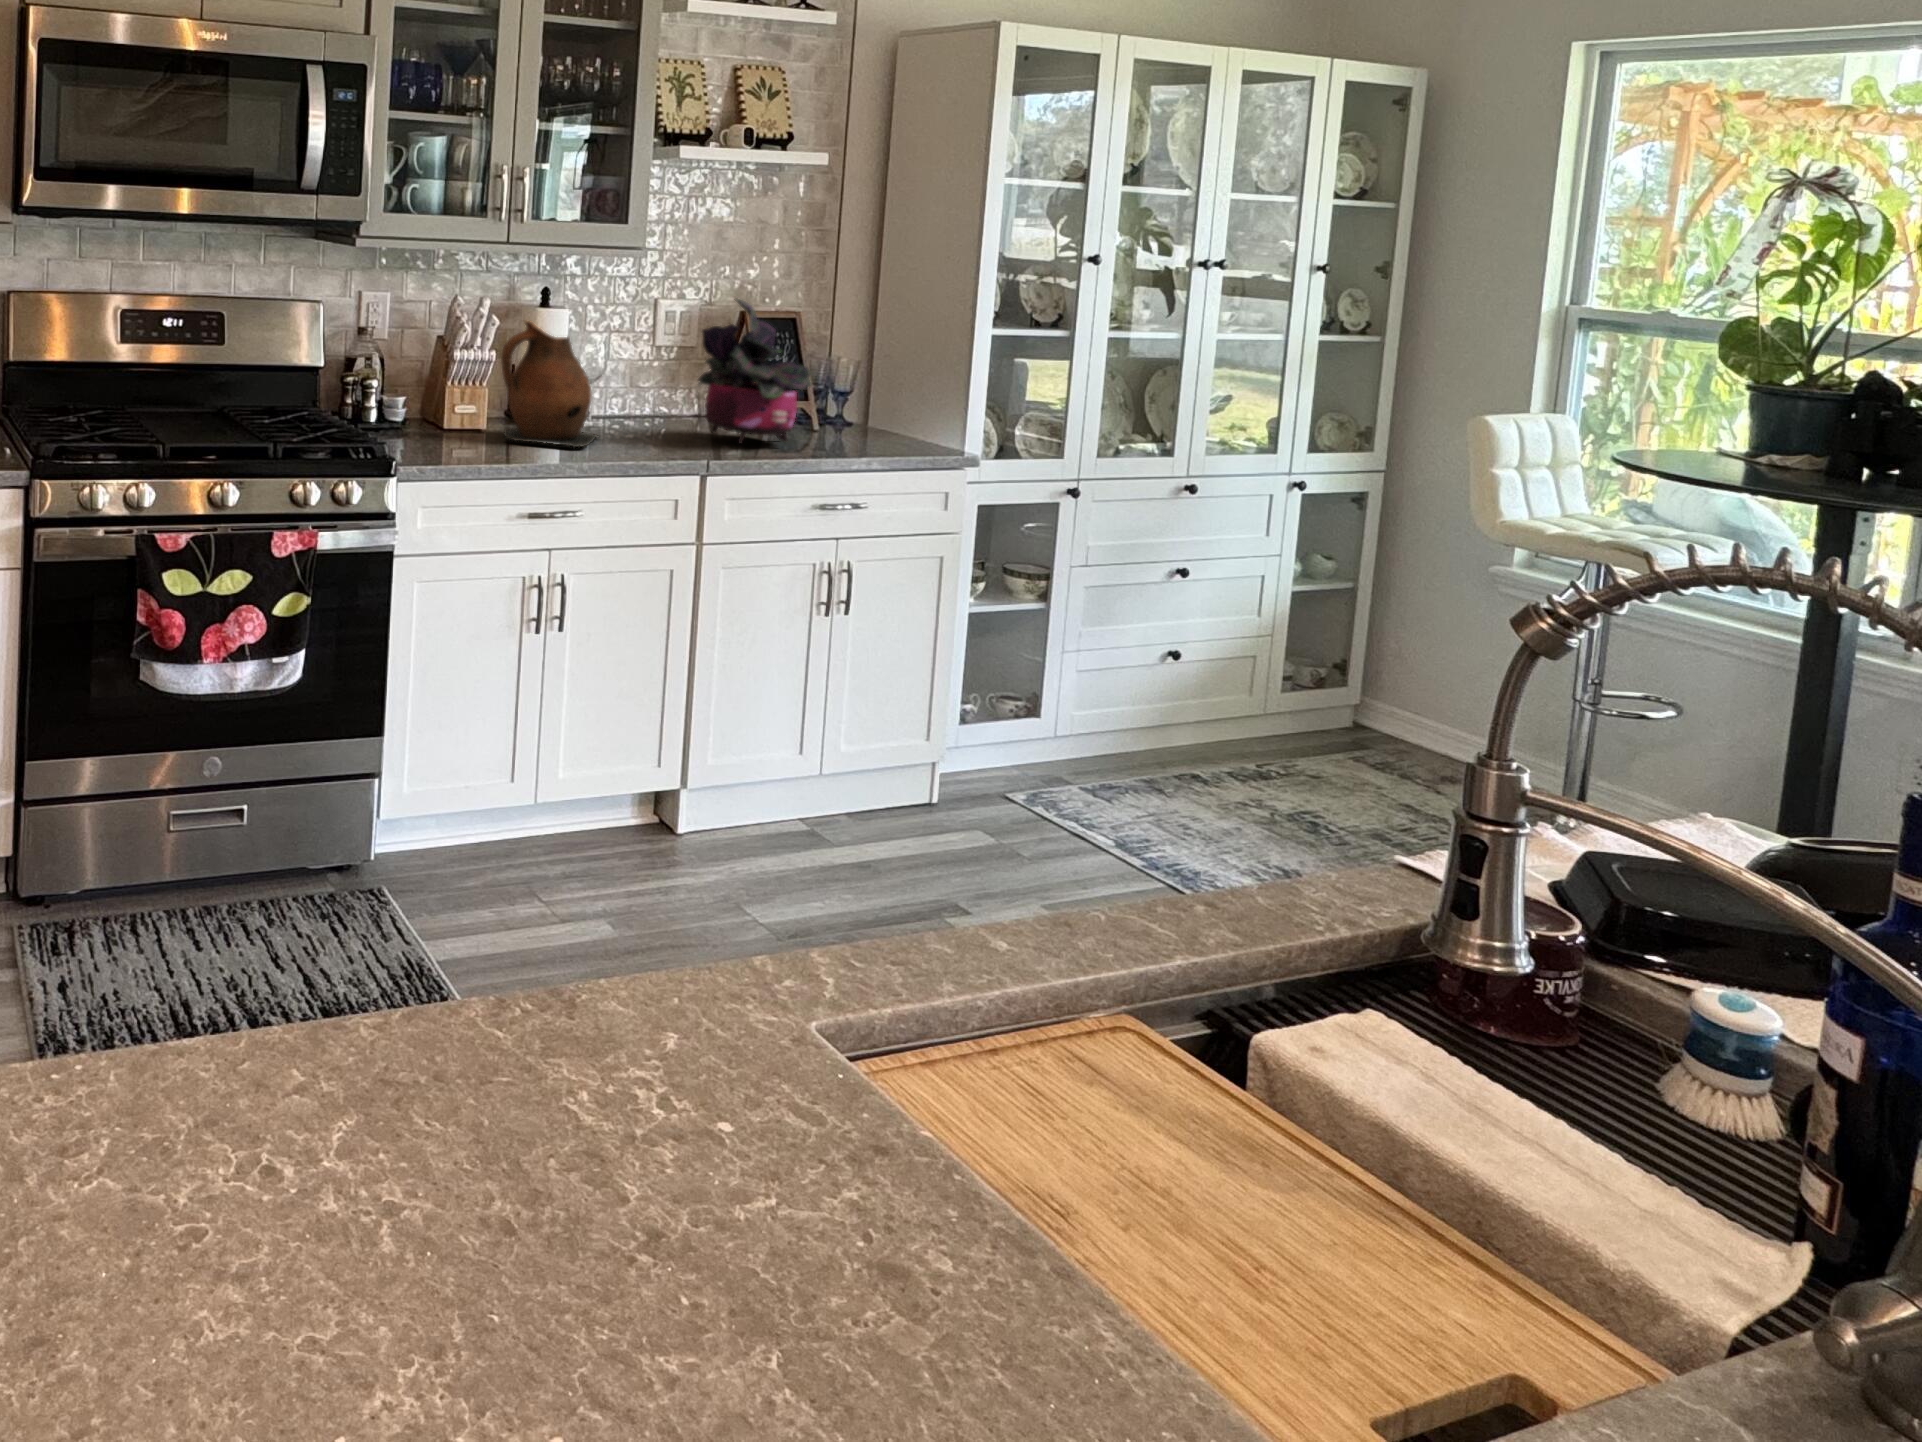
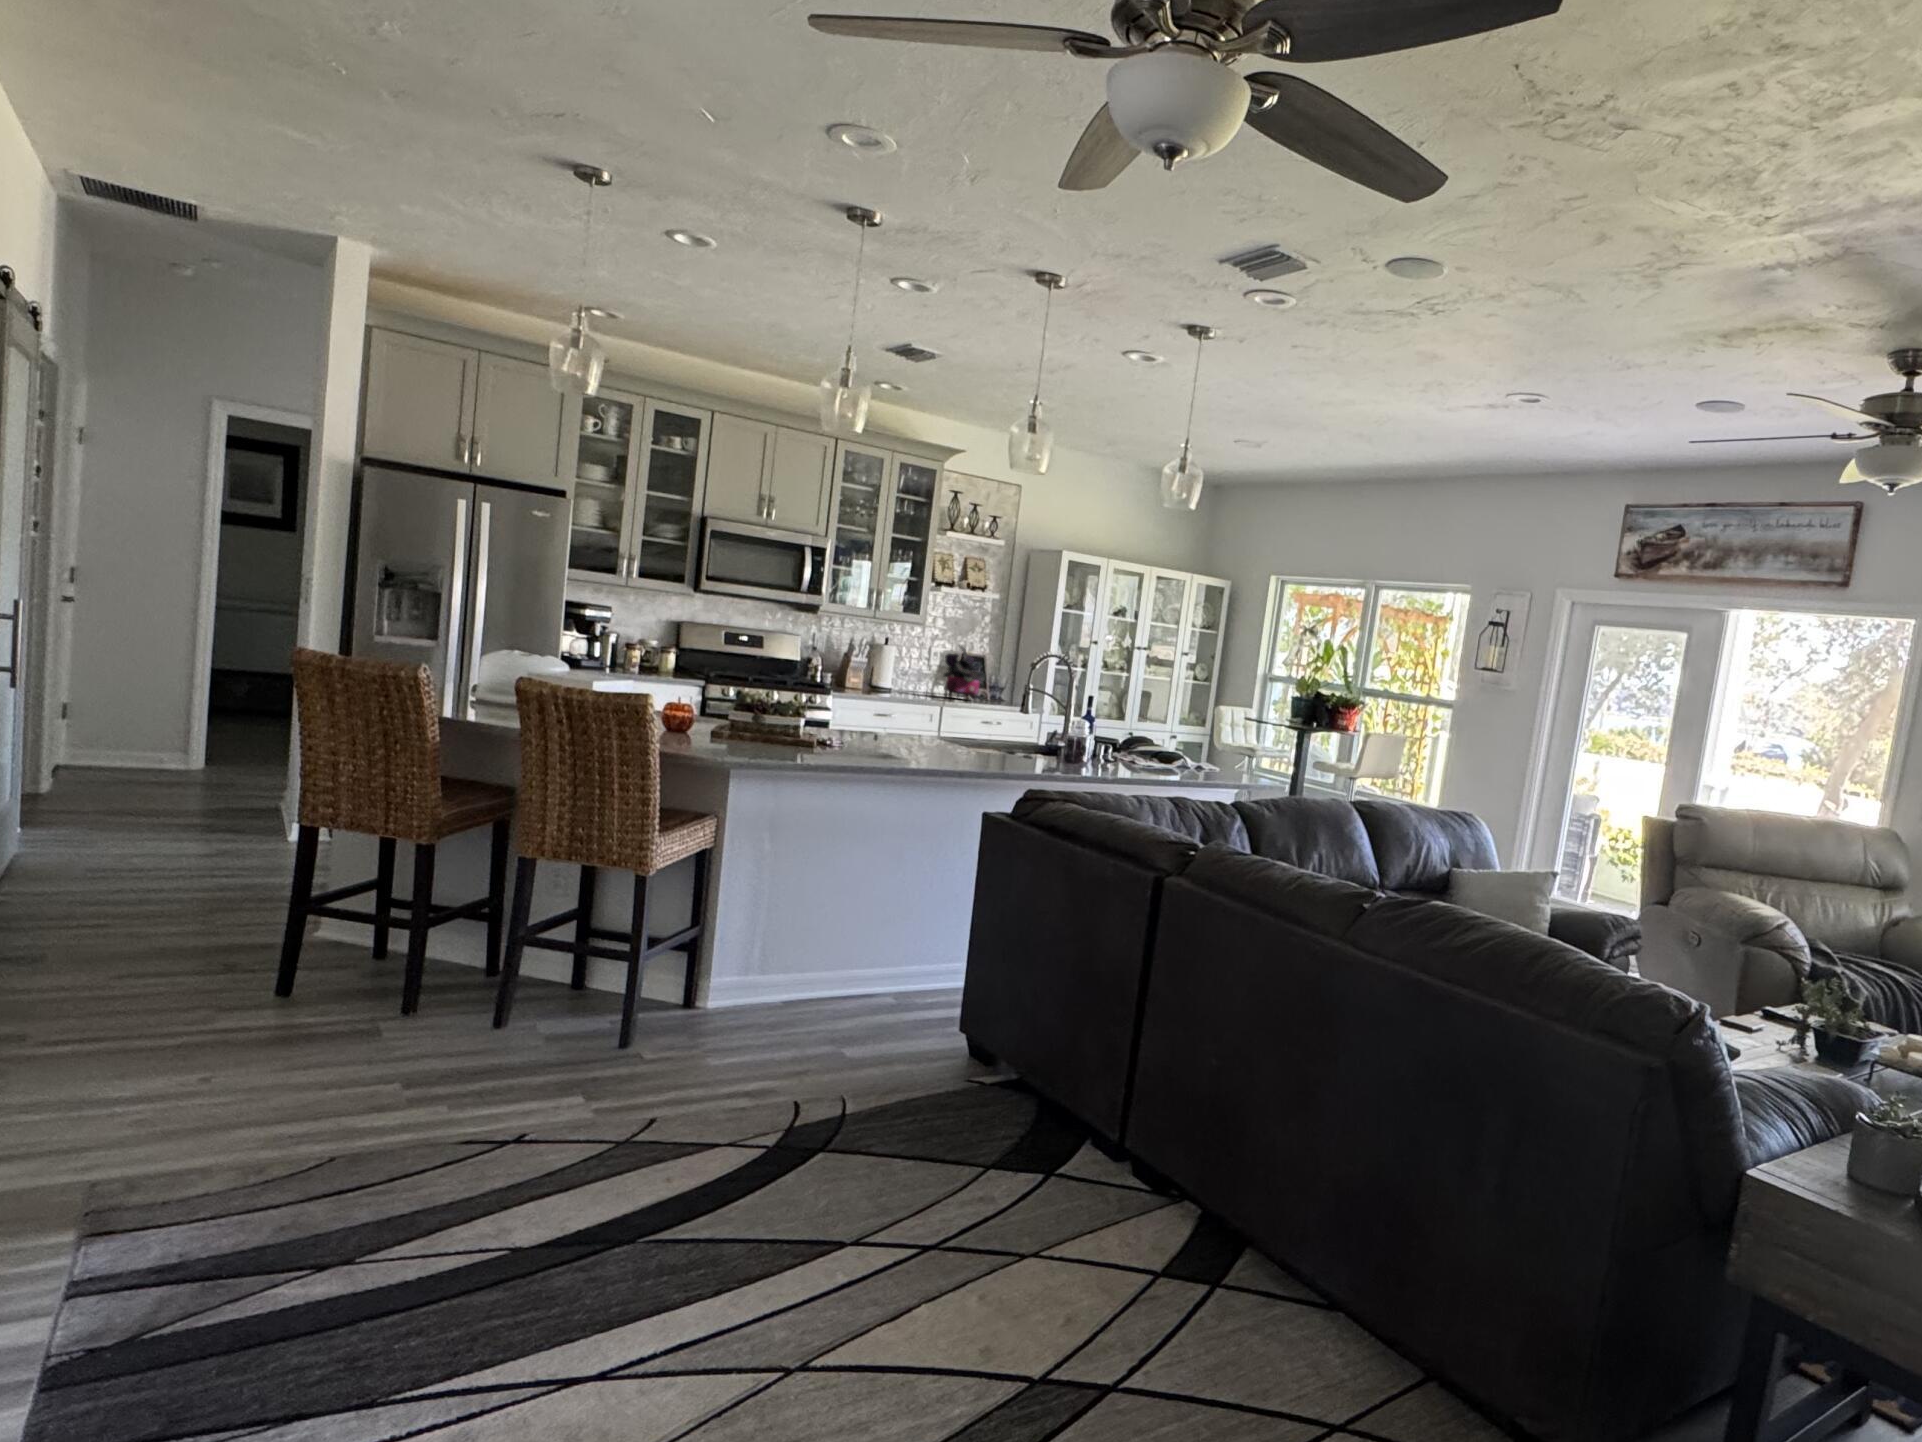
ceramic pitcher: present [501,321,598,447] -> none [869,647,905,694]

